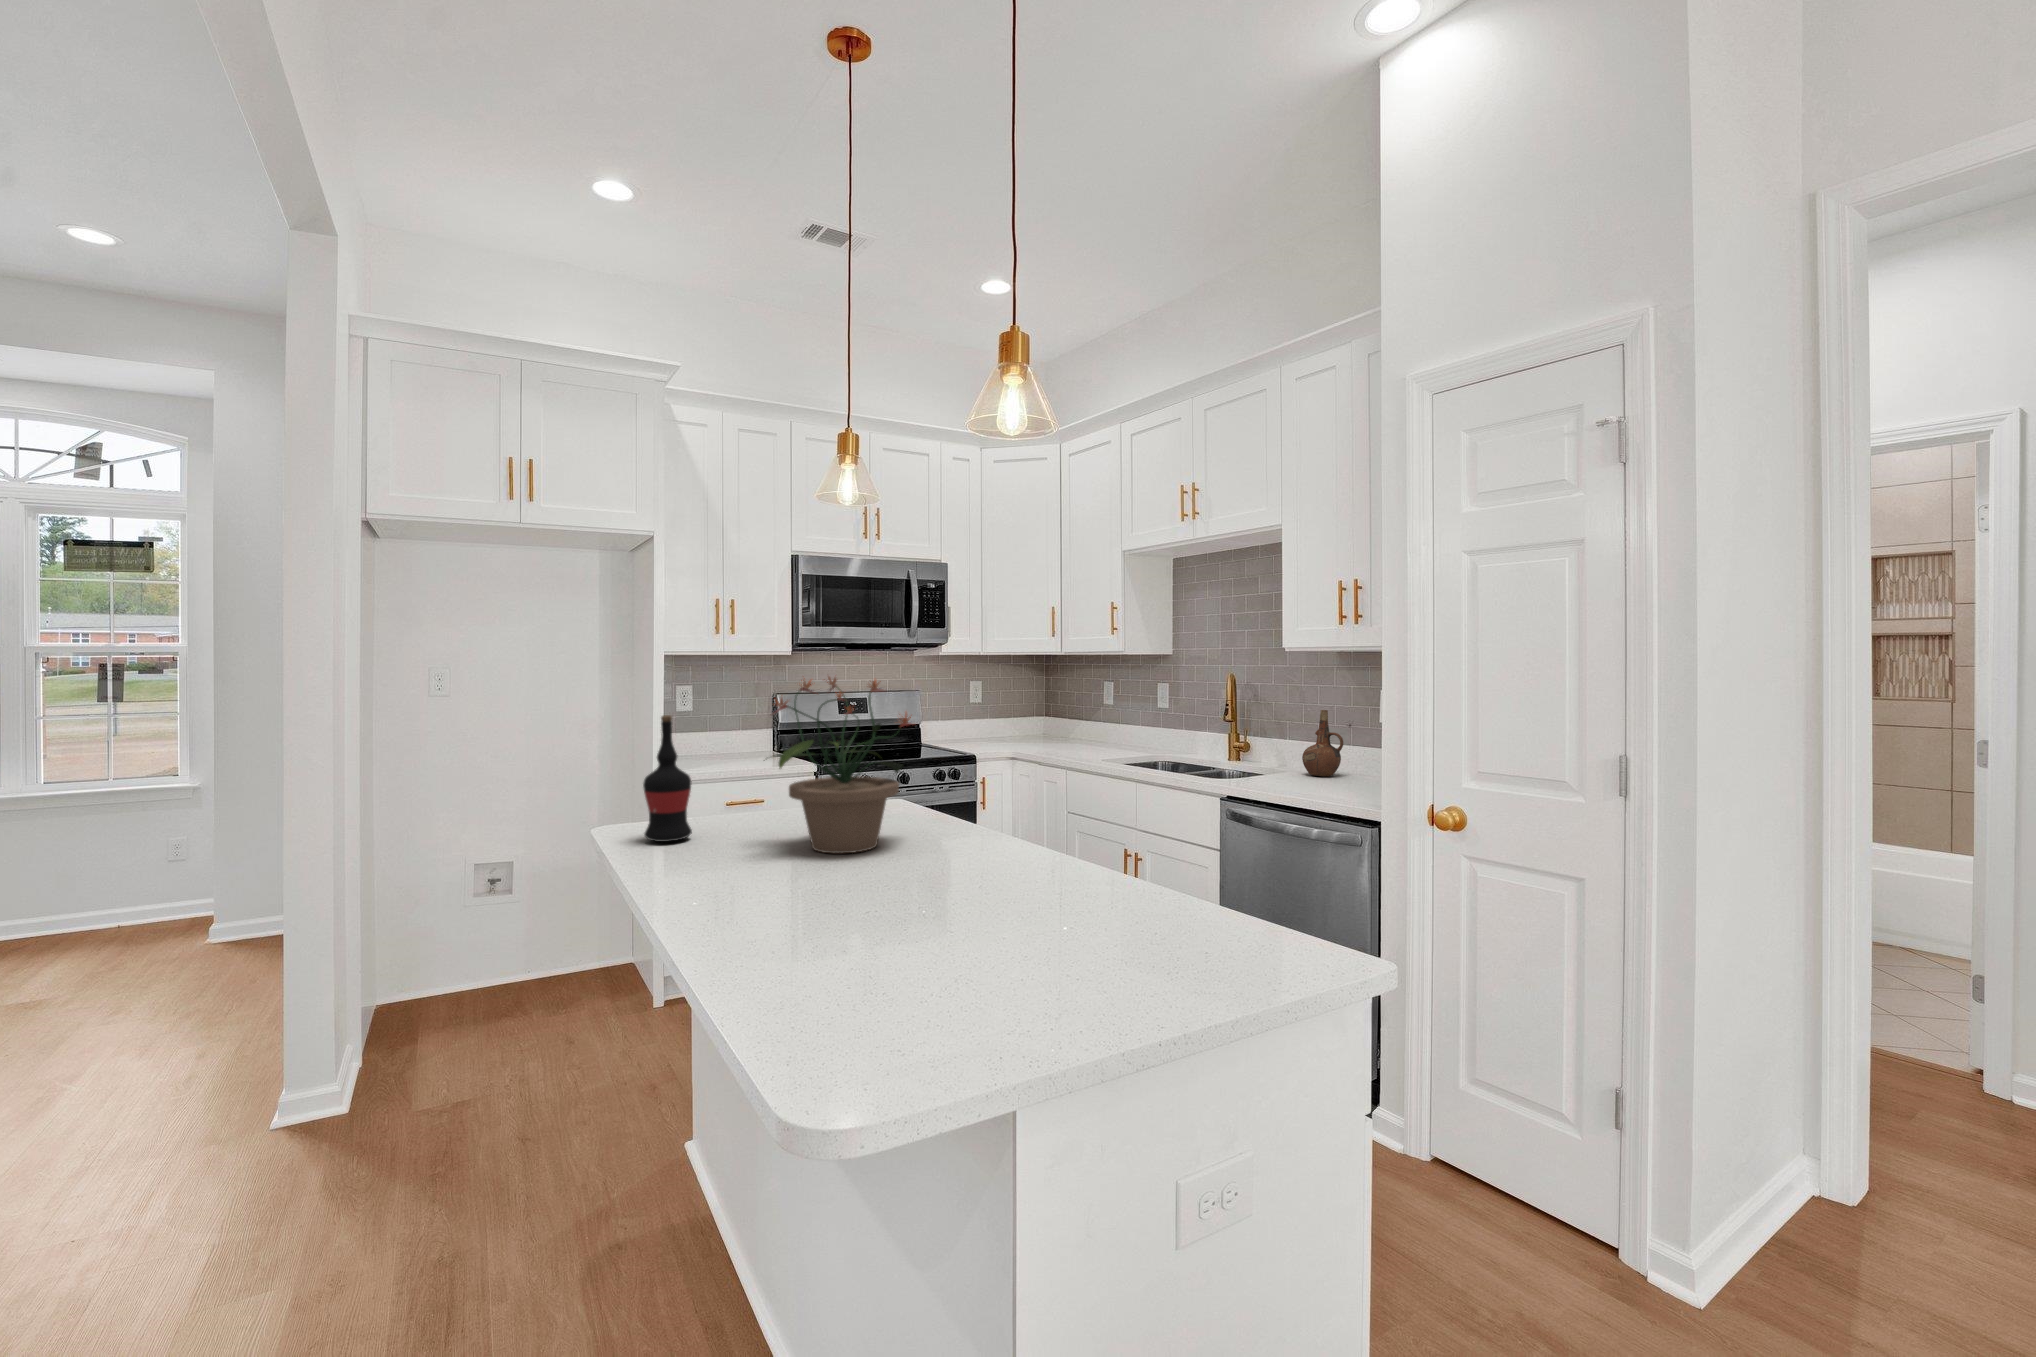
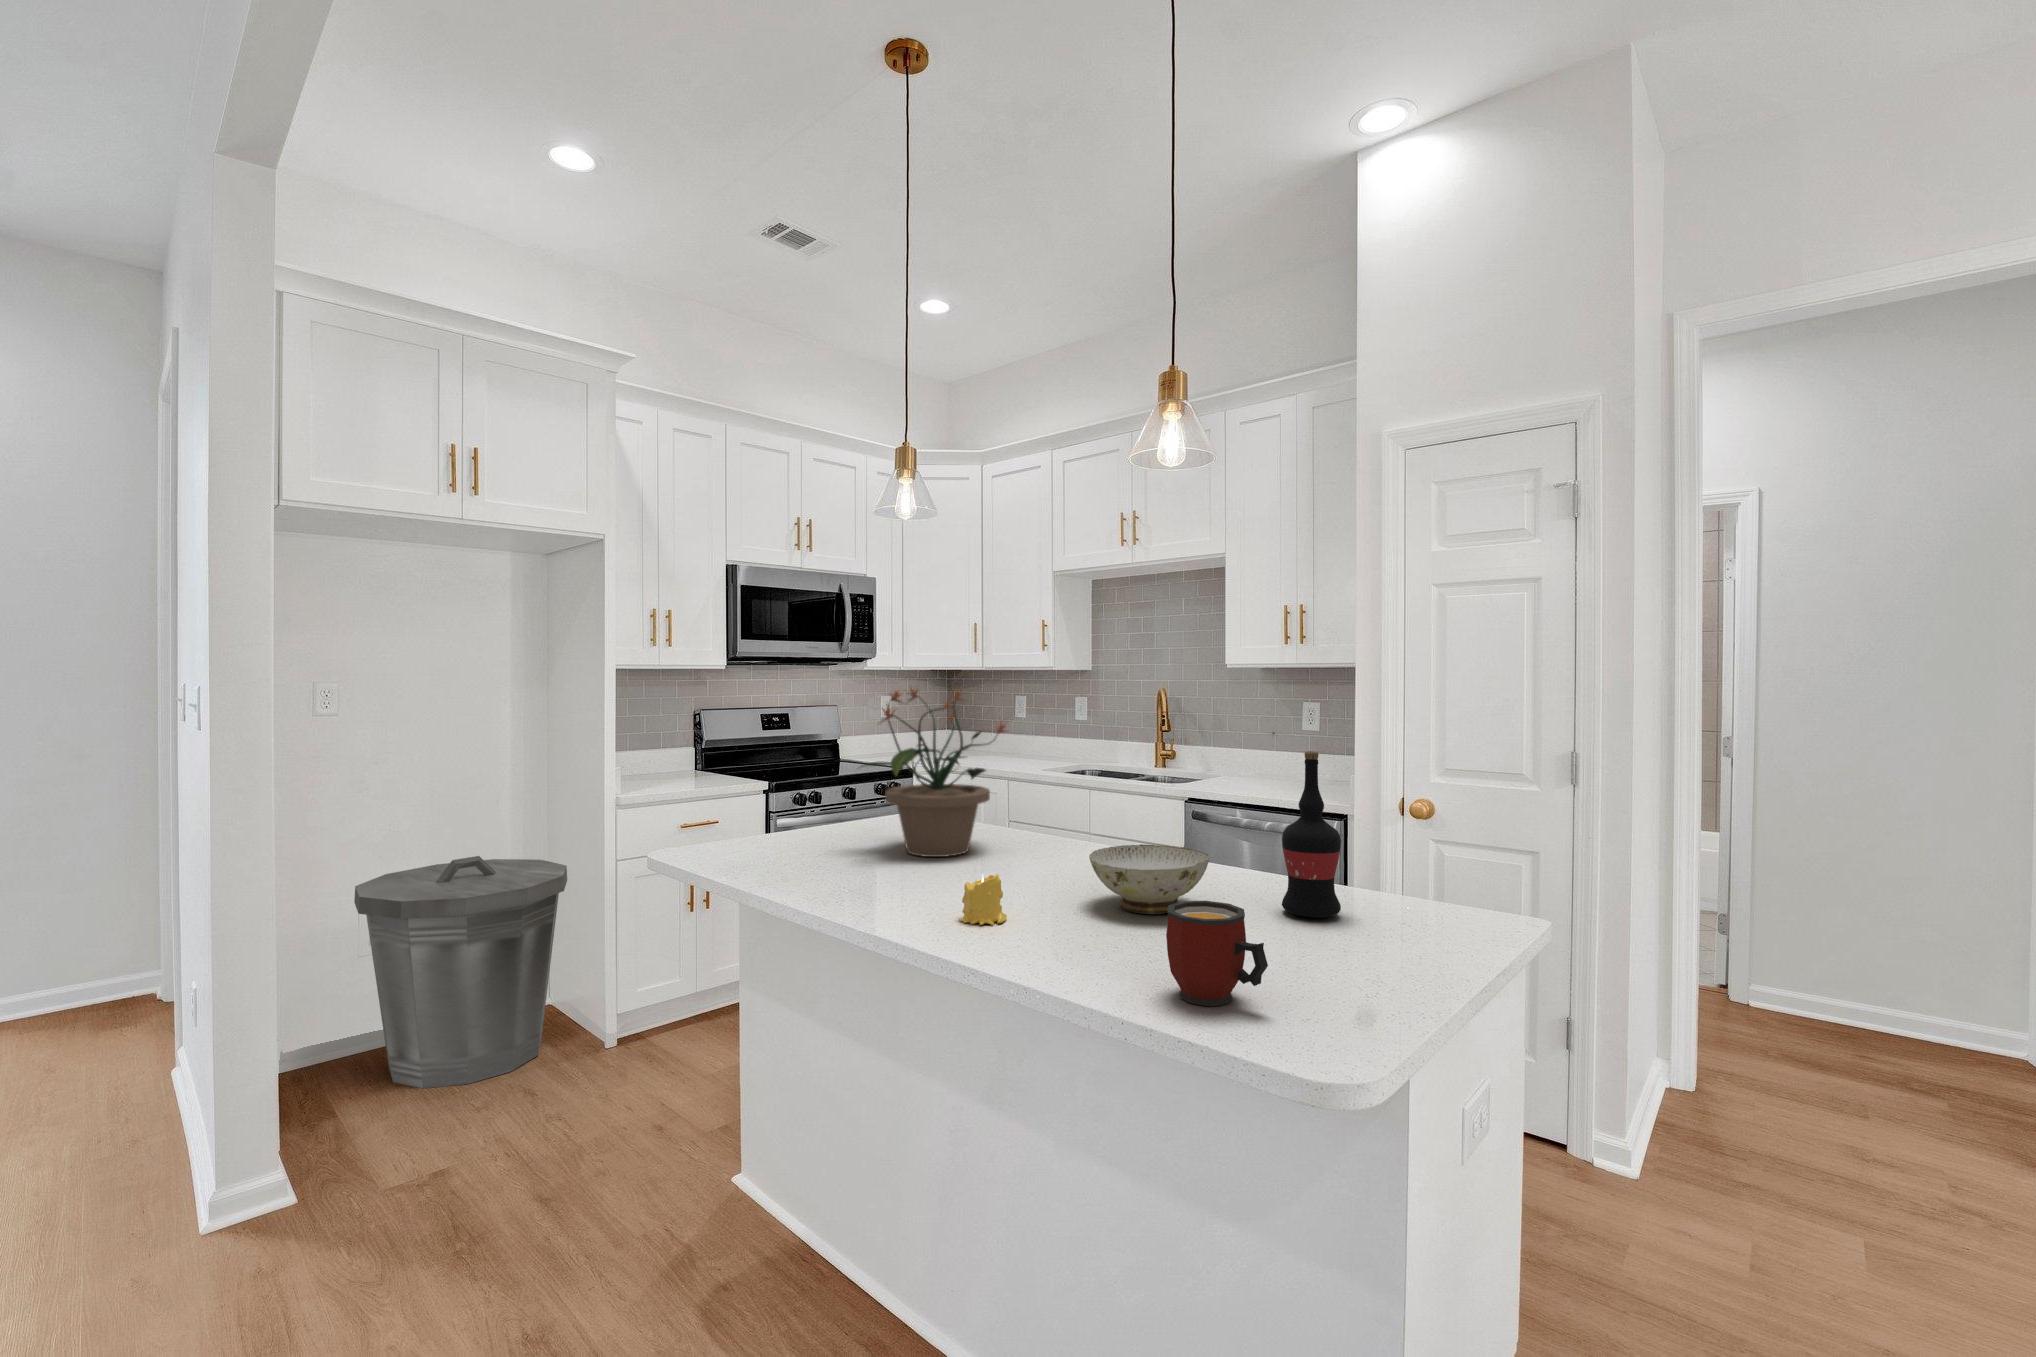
ceramic pitcher: present [1302,710,1343,776] -> none [1233,719,1269,779]
wine bottle: present [643,715,692,842] -> present [1282,751,1341,918]
trash can: none [442,826,633,1031] -> present [354,856,567,1088]
ceramic bowl: none [892,854,1027,935] -> present [1089,844,1209,914]
candle: none [742,878,795,935] -> present [959,874,1007,925]
mug: none [806,931,898,1058] -> present [1166,901,1268,1006]

